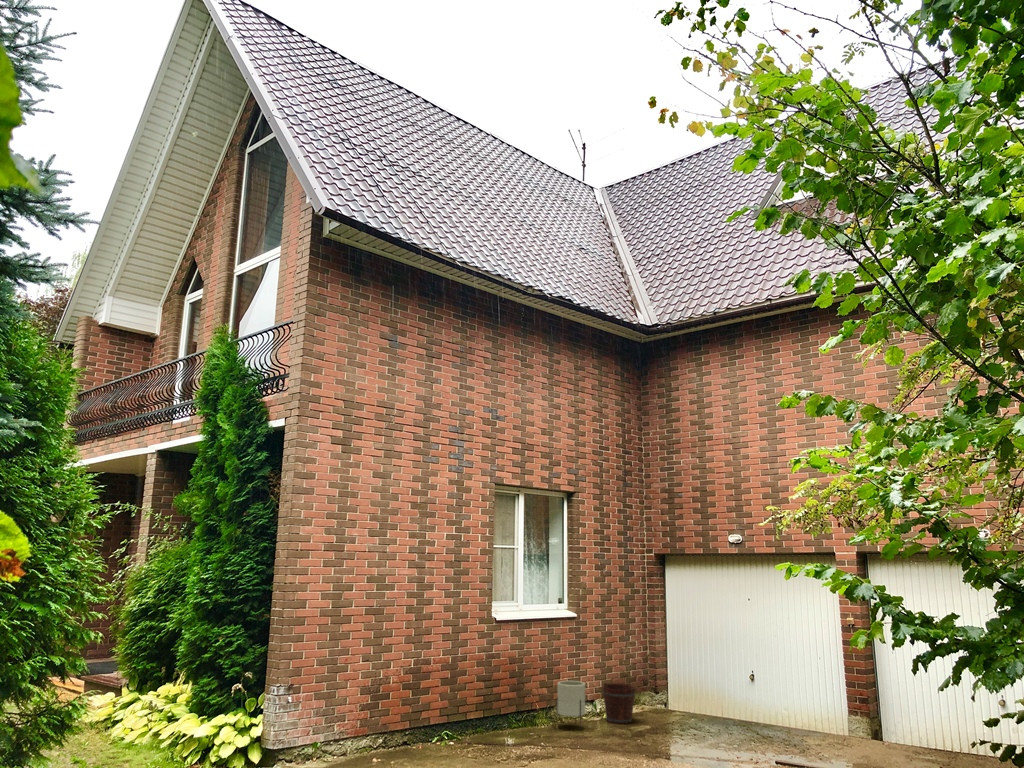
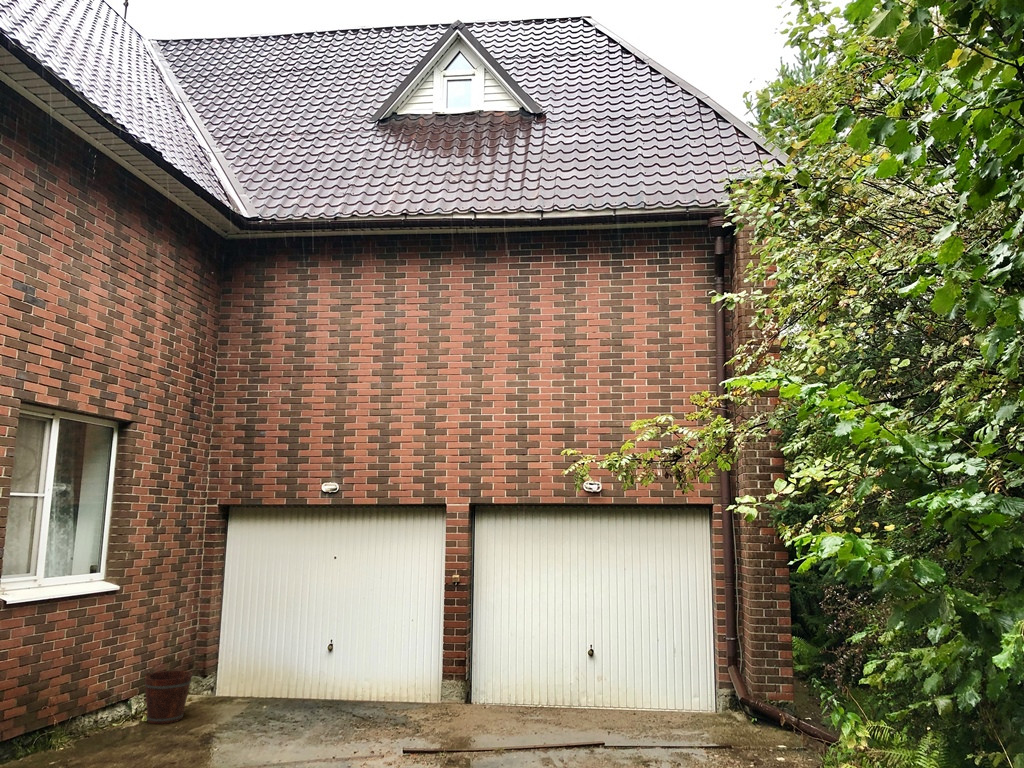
planter: present [557,681,585,730] -> none [82,678,131,748]

